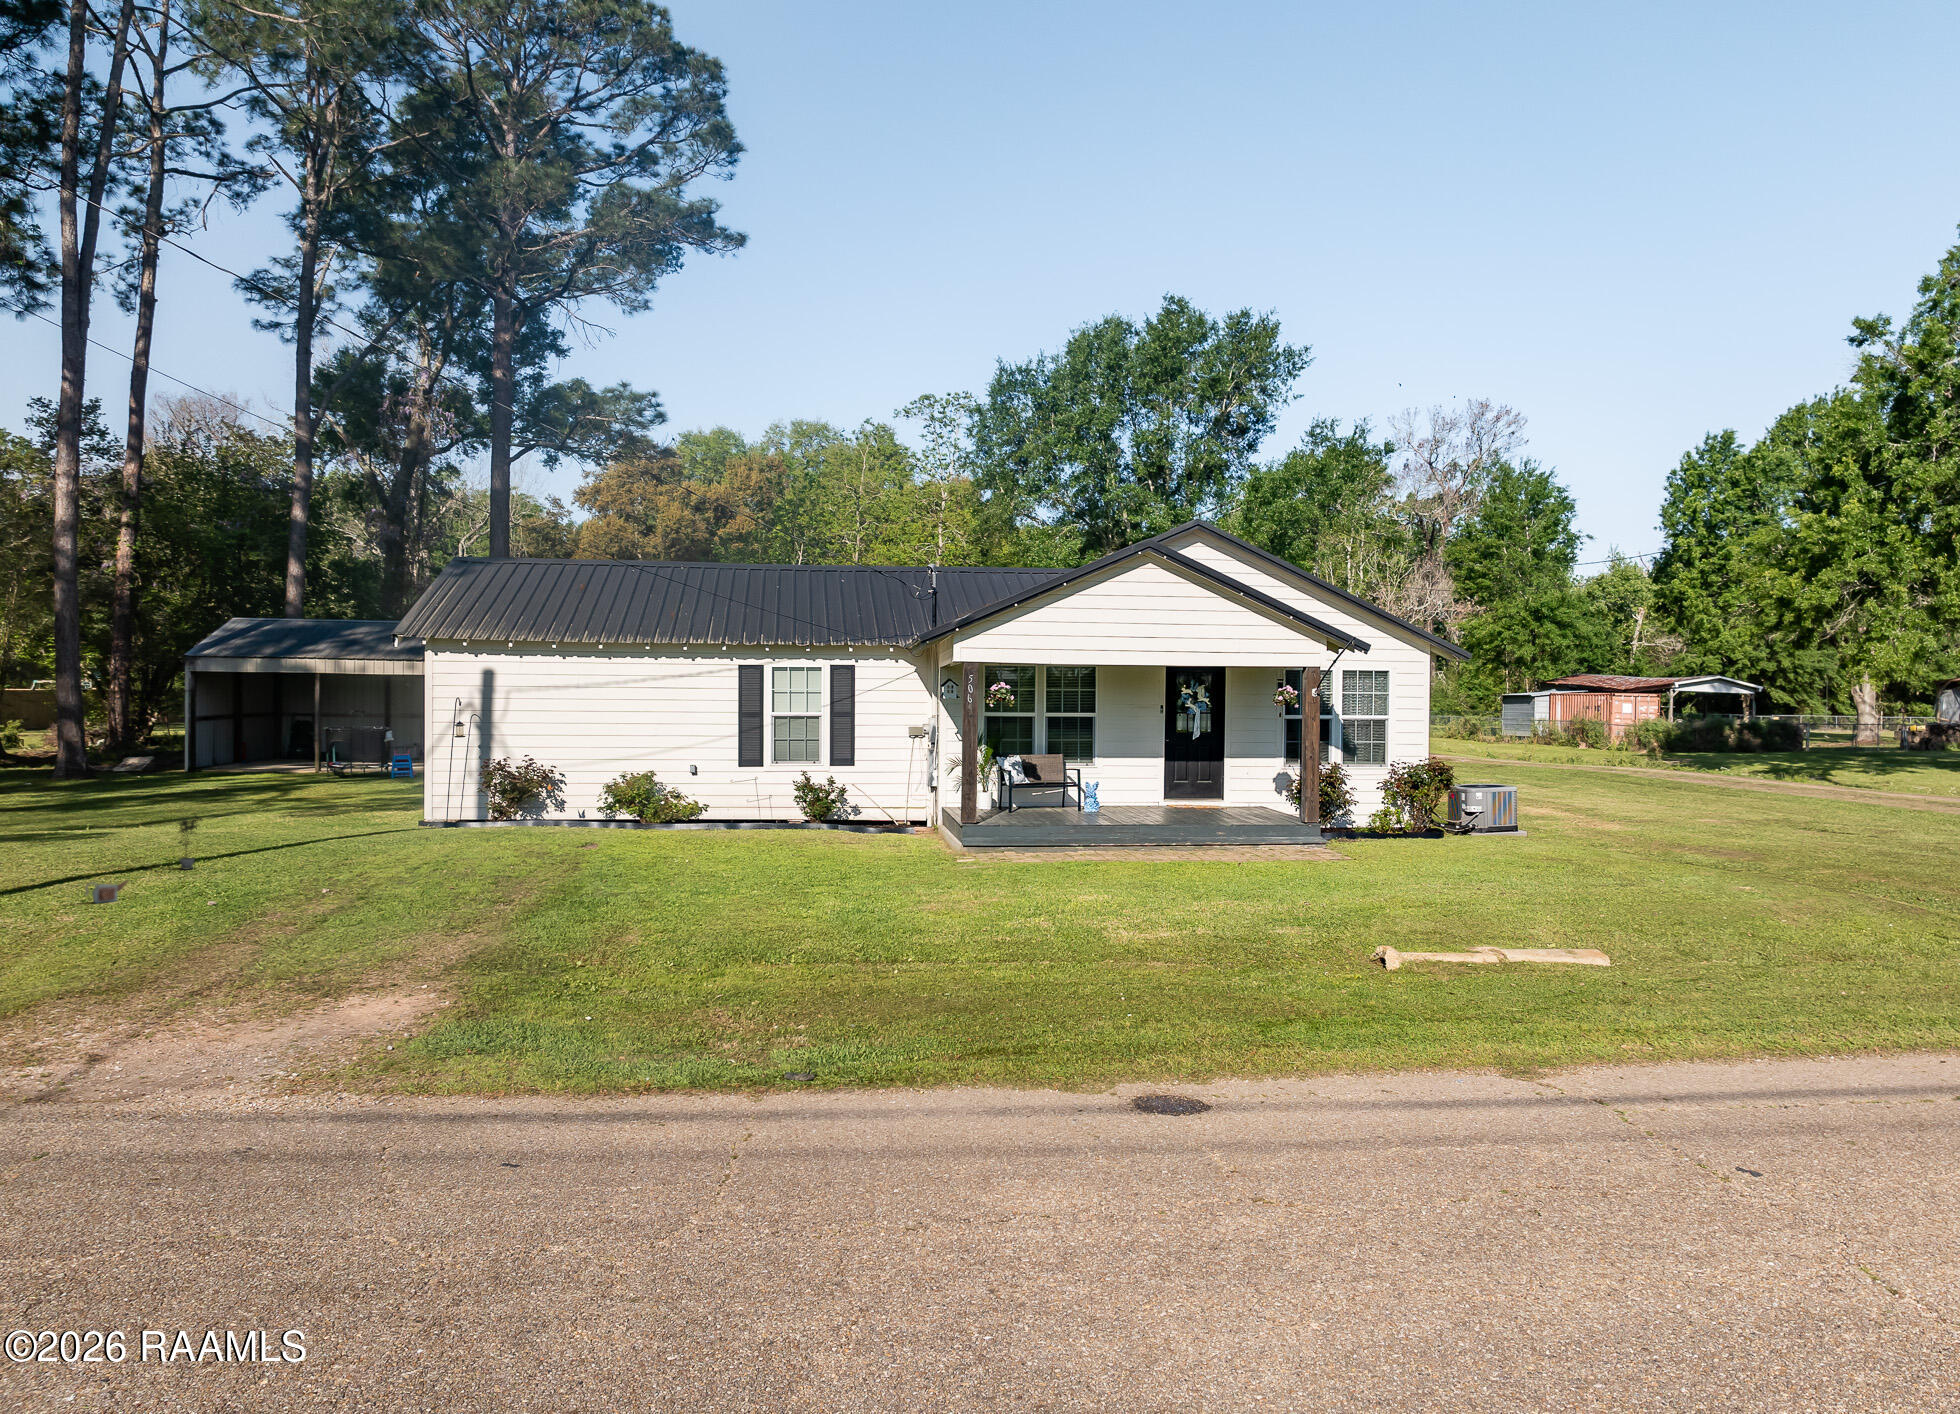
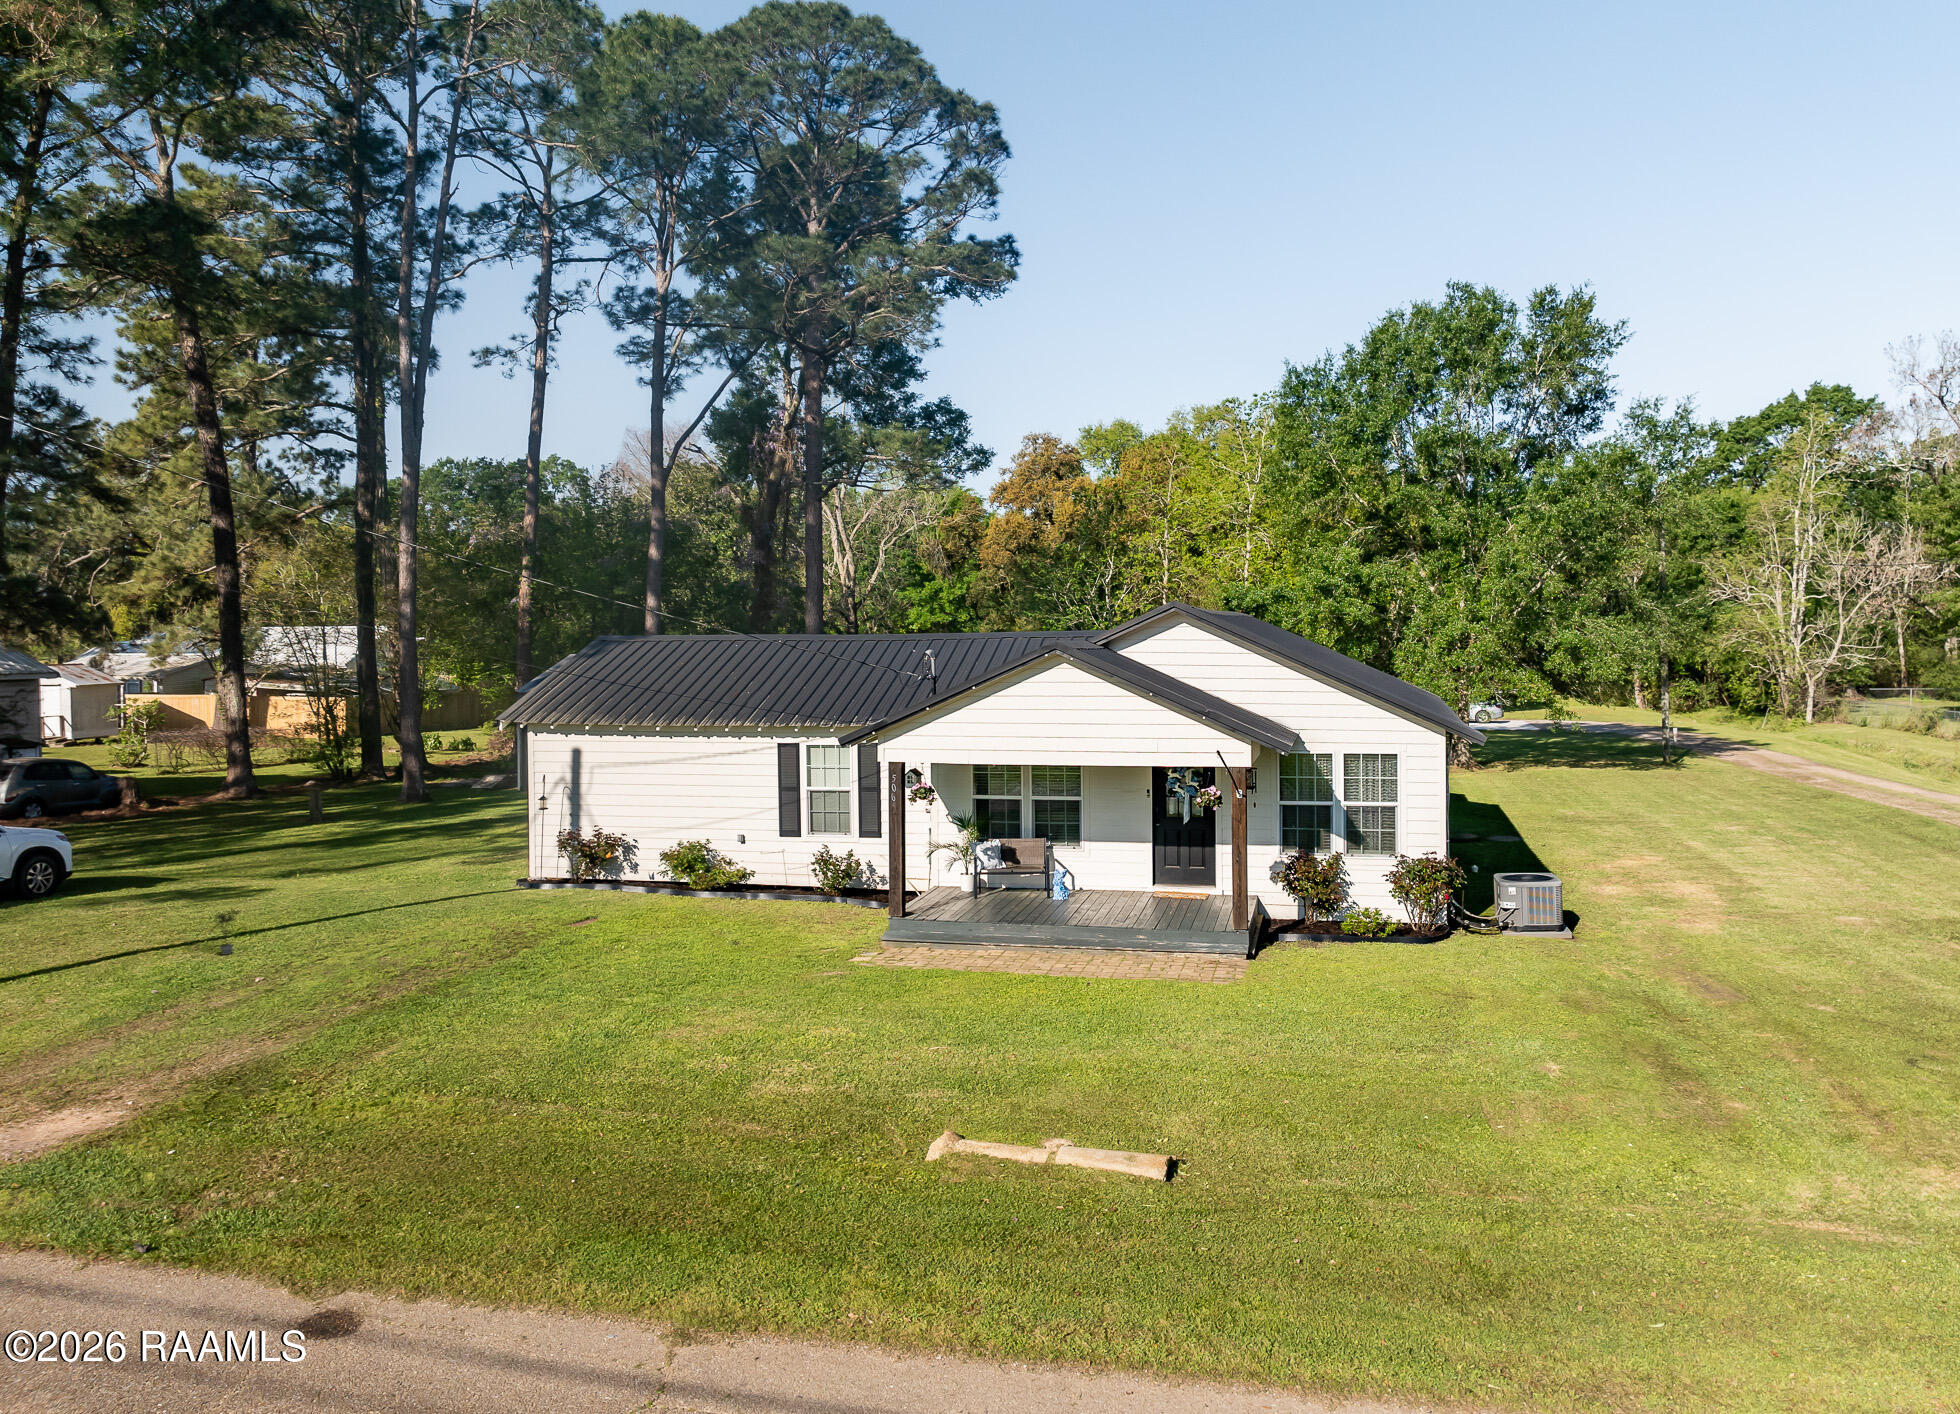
watering can: present [85,880,128,903] -> none [52,990,98,1013]

